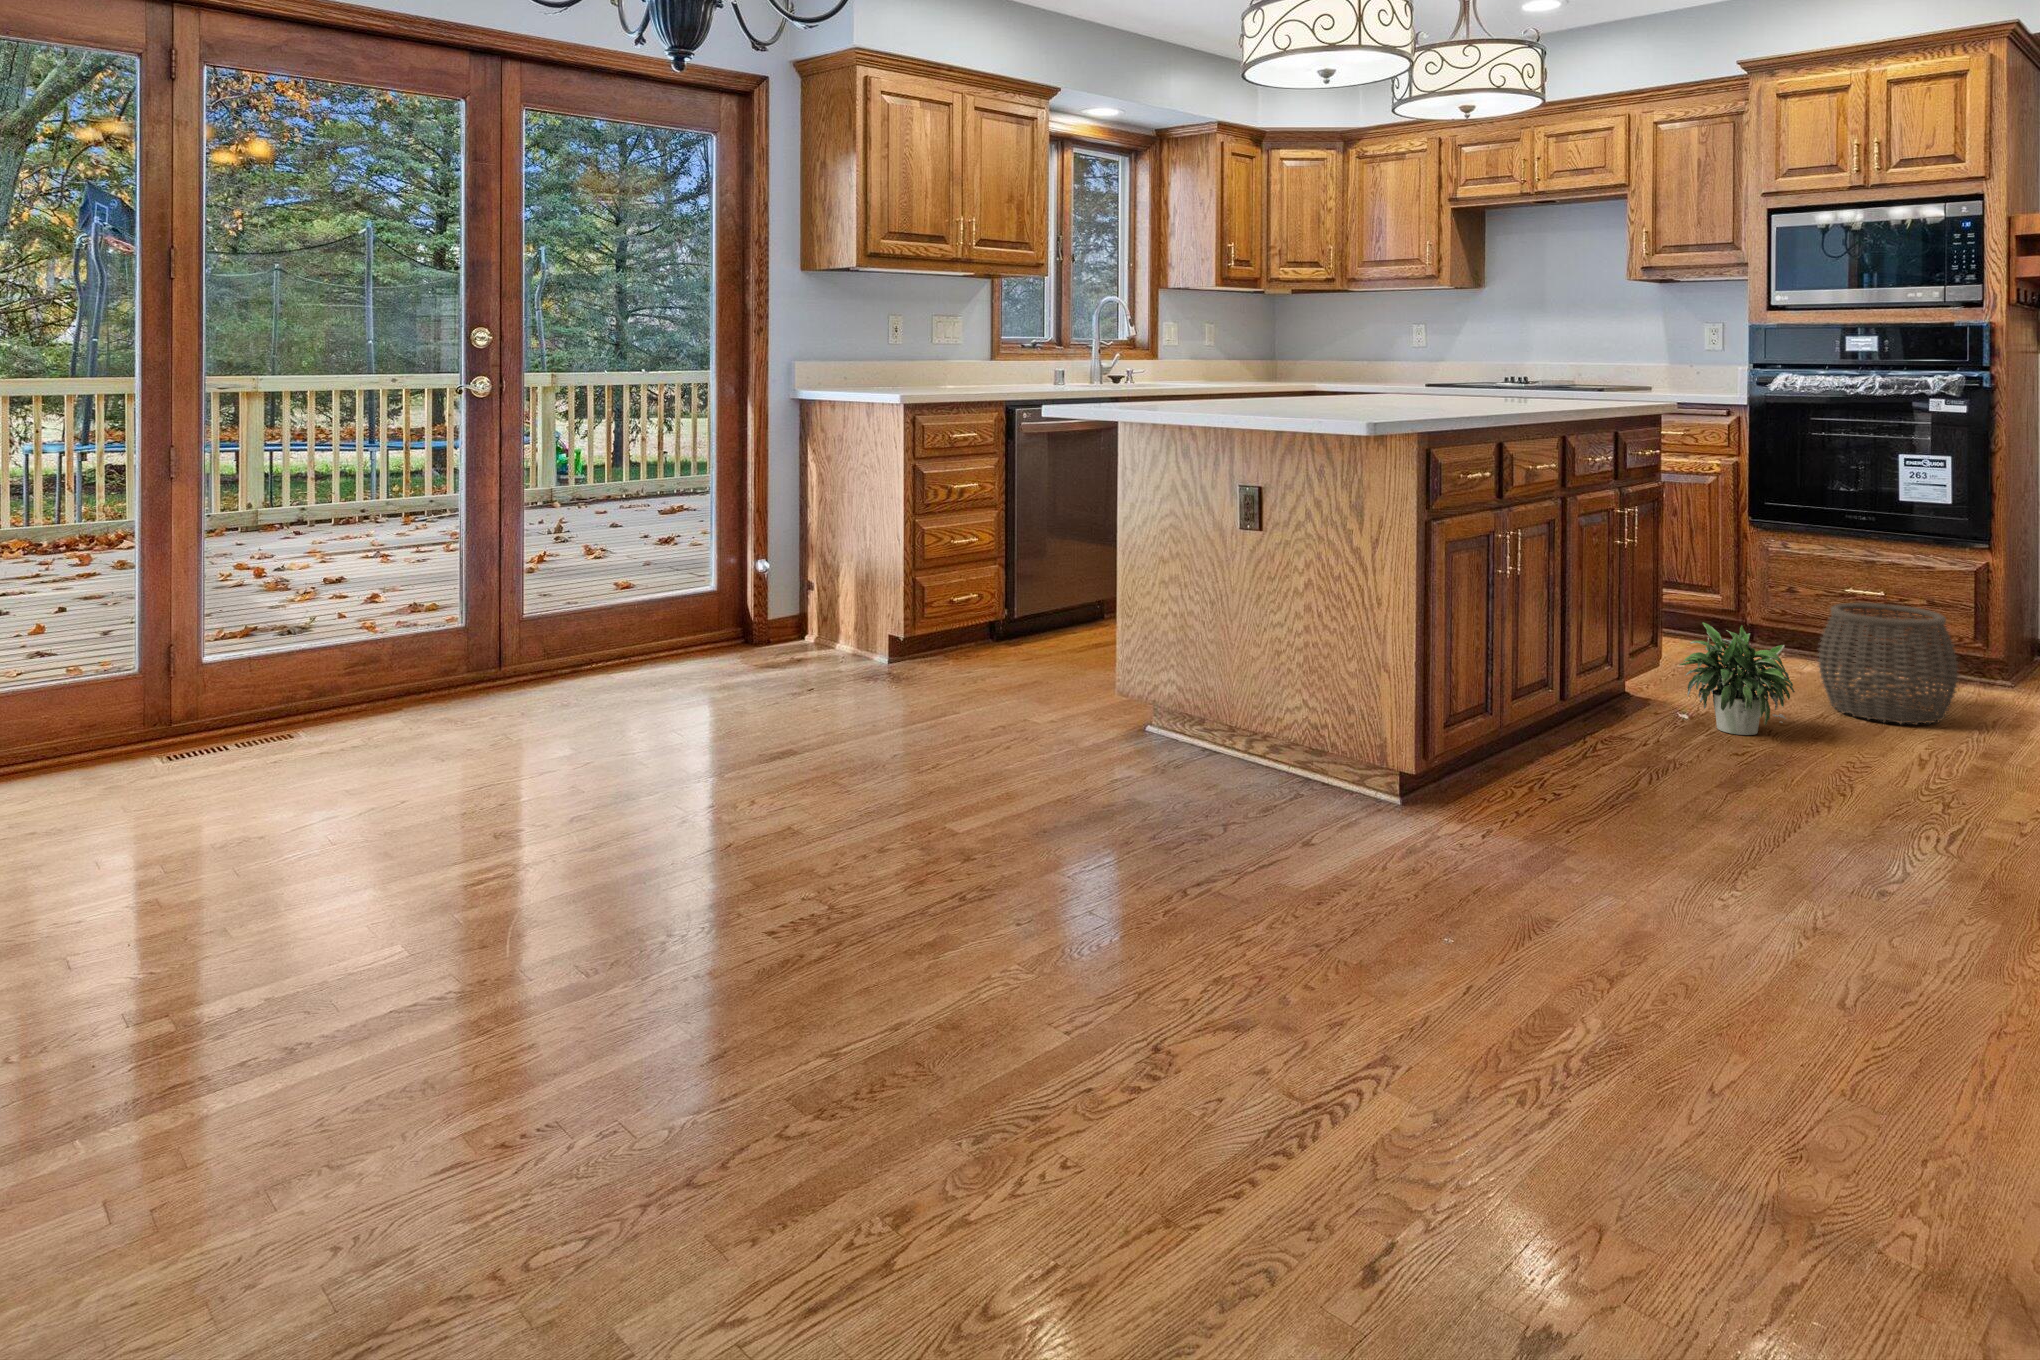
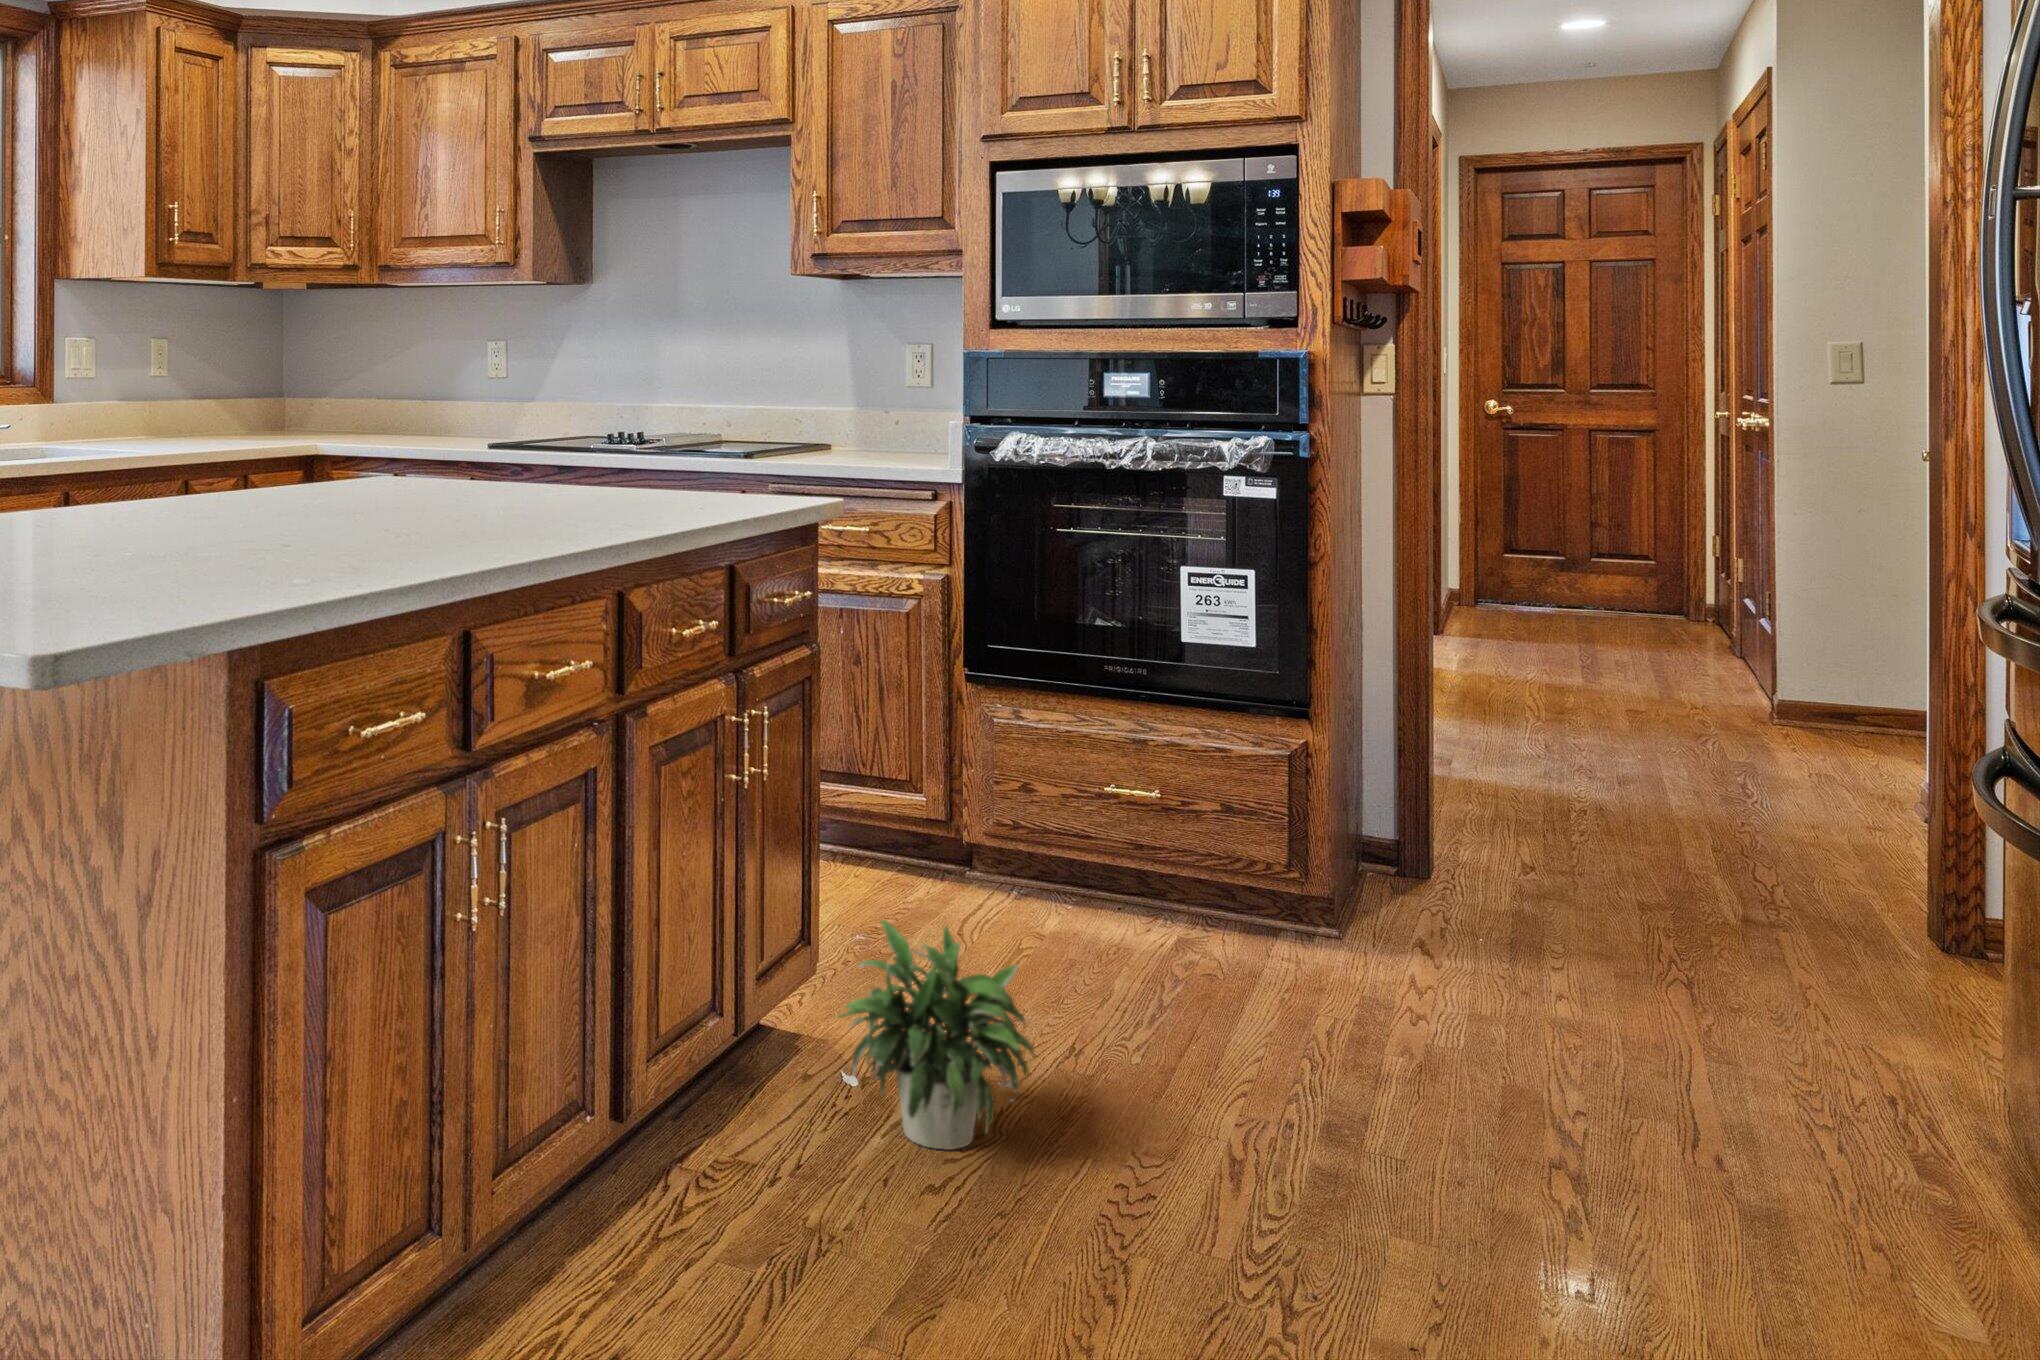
woven basket: present [1818,603,1959,725] -> none [1068,847,1295,1084]

